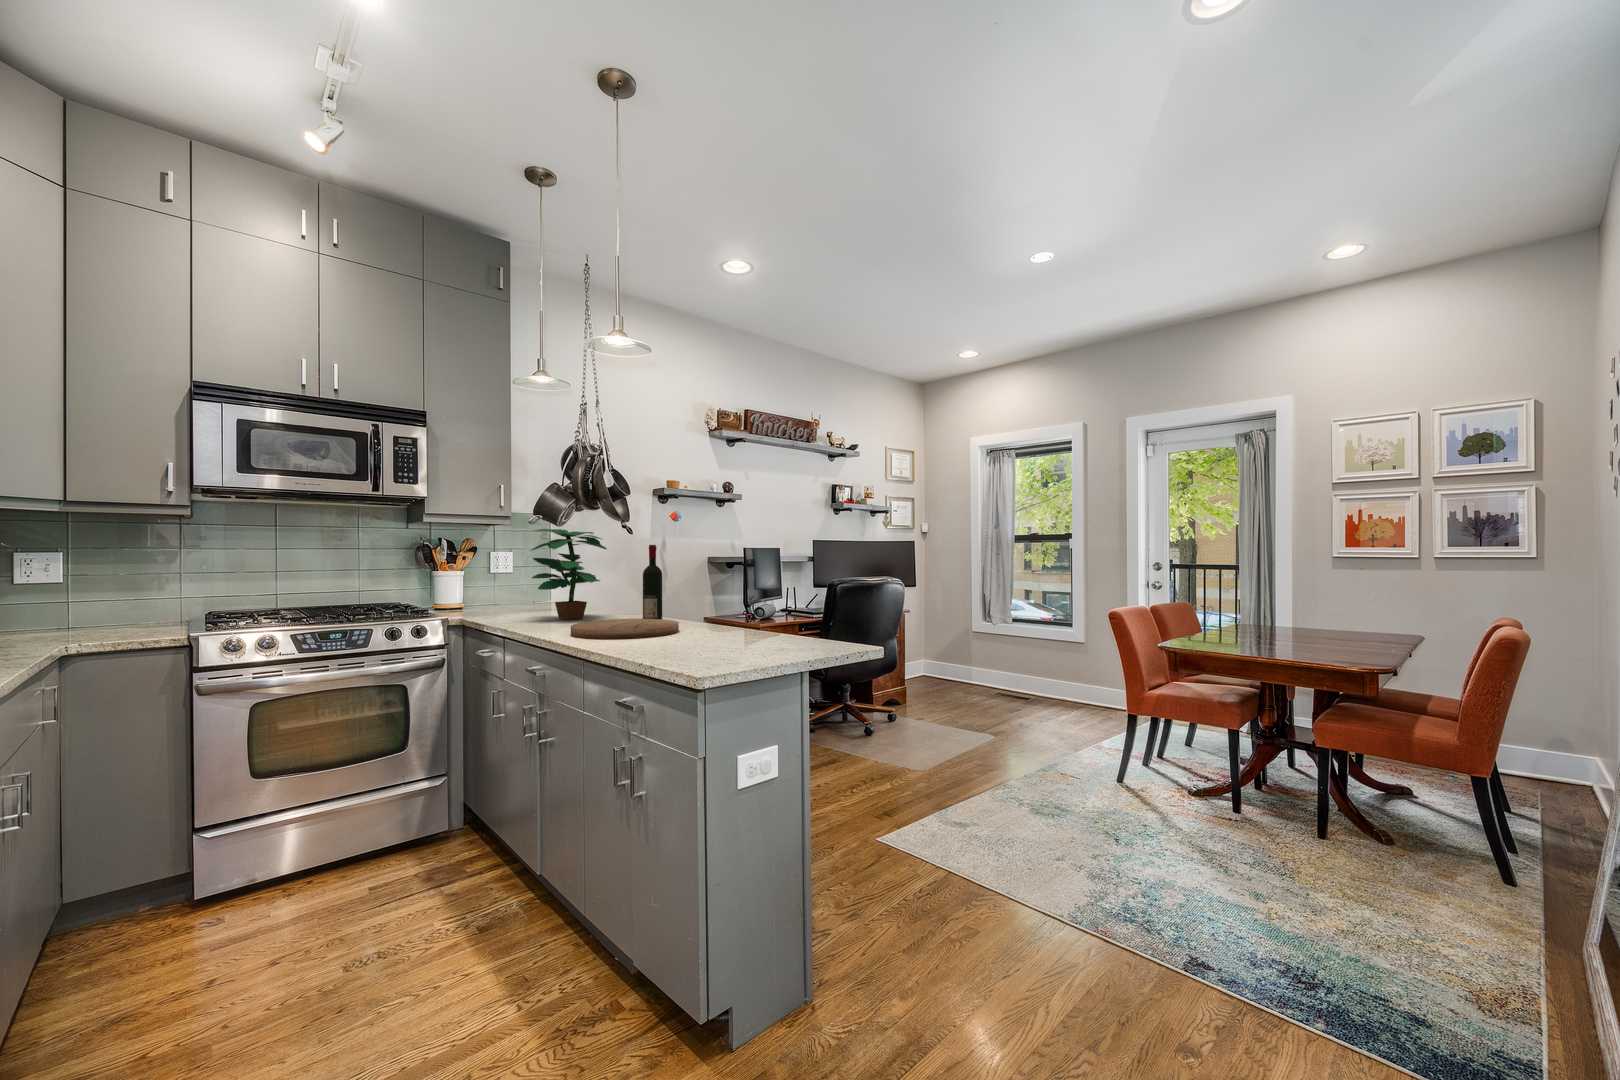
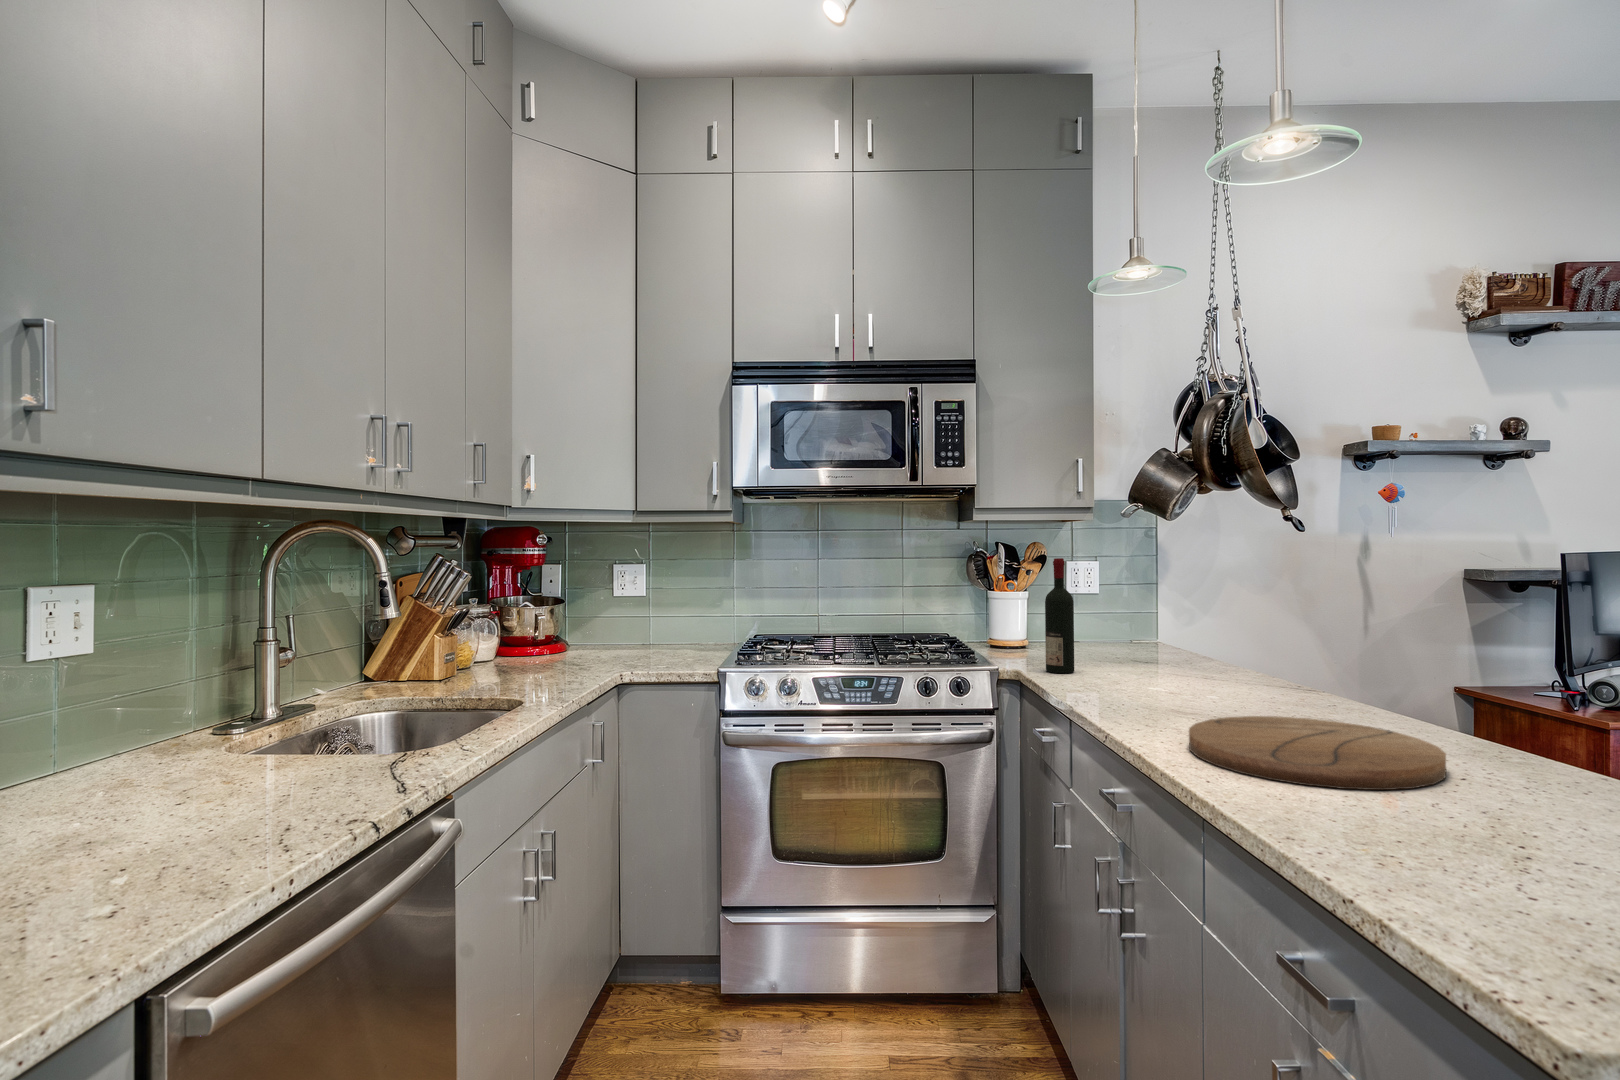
potted plant: present [530,529,606,620] -> none [1117,530,1260,693]
wine bottle: present [643,545,662,619] -> present [1045,558,1074,673]

